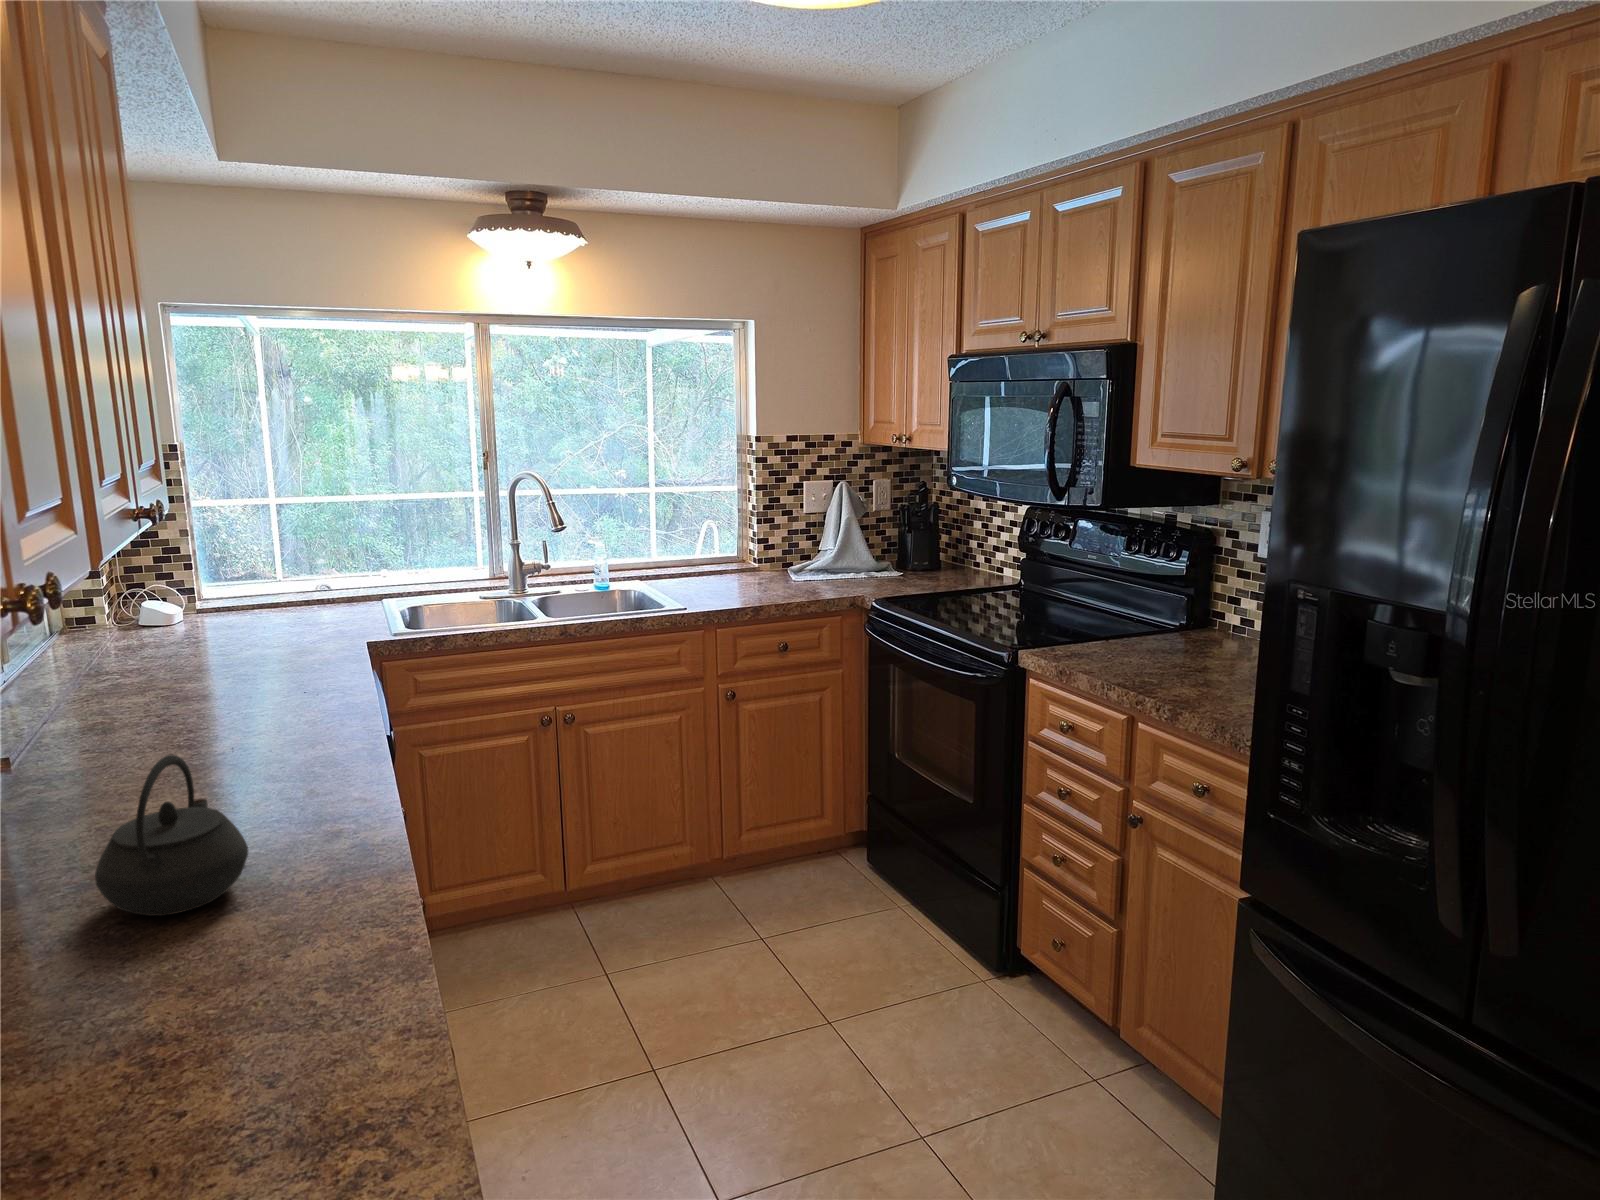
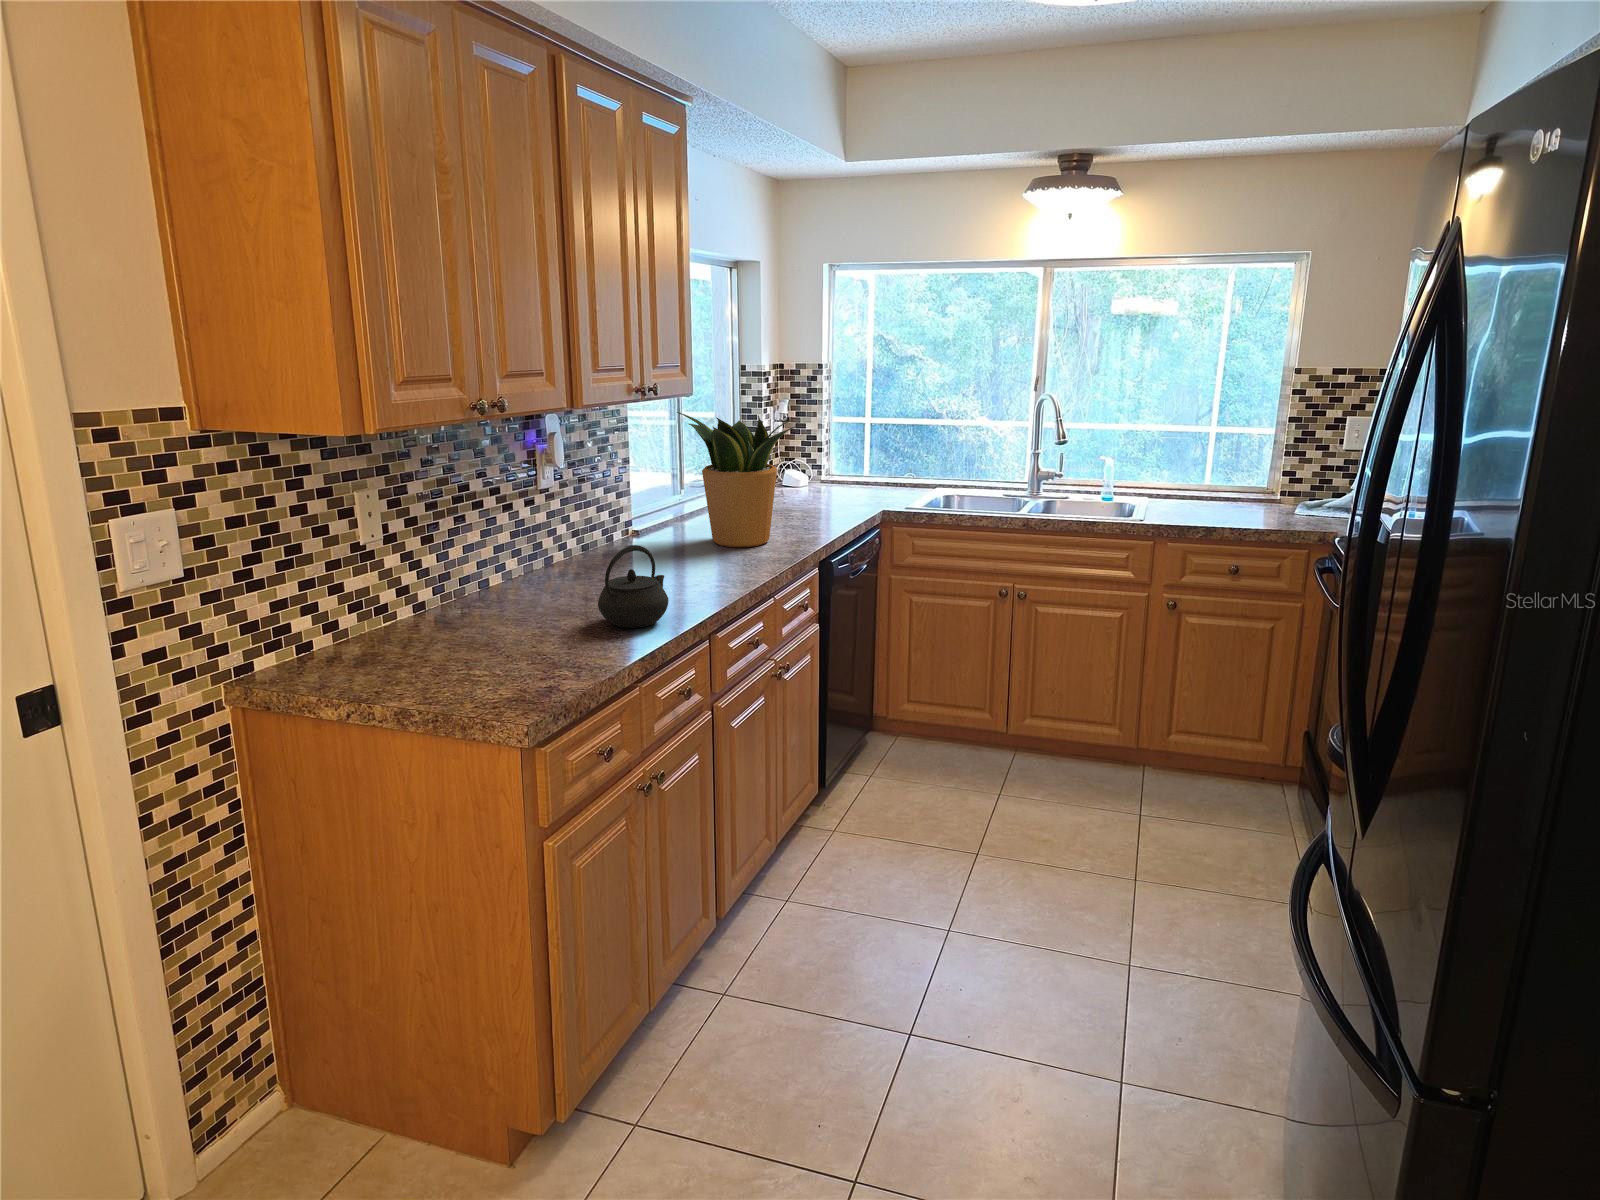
potted plant: none [40,515,283,730] -> present [677,412,795,547]

